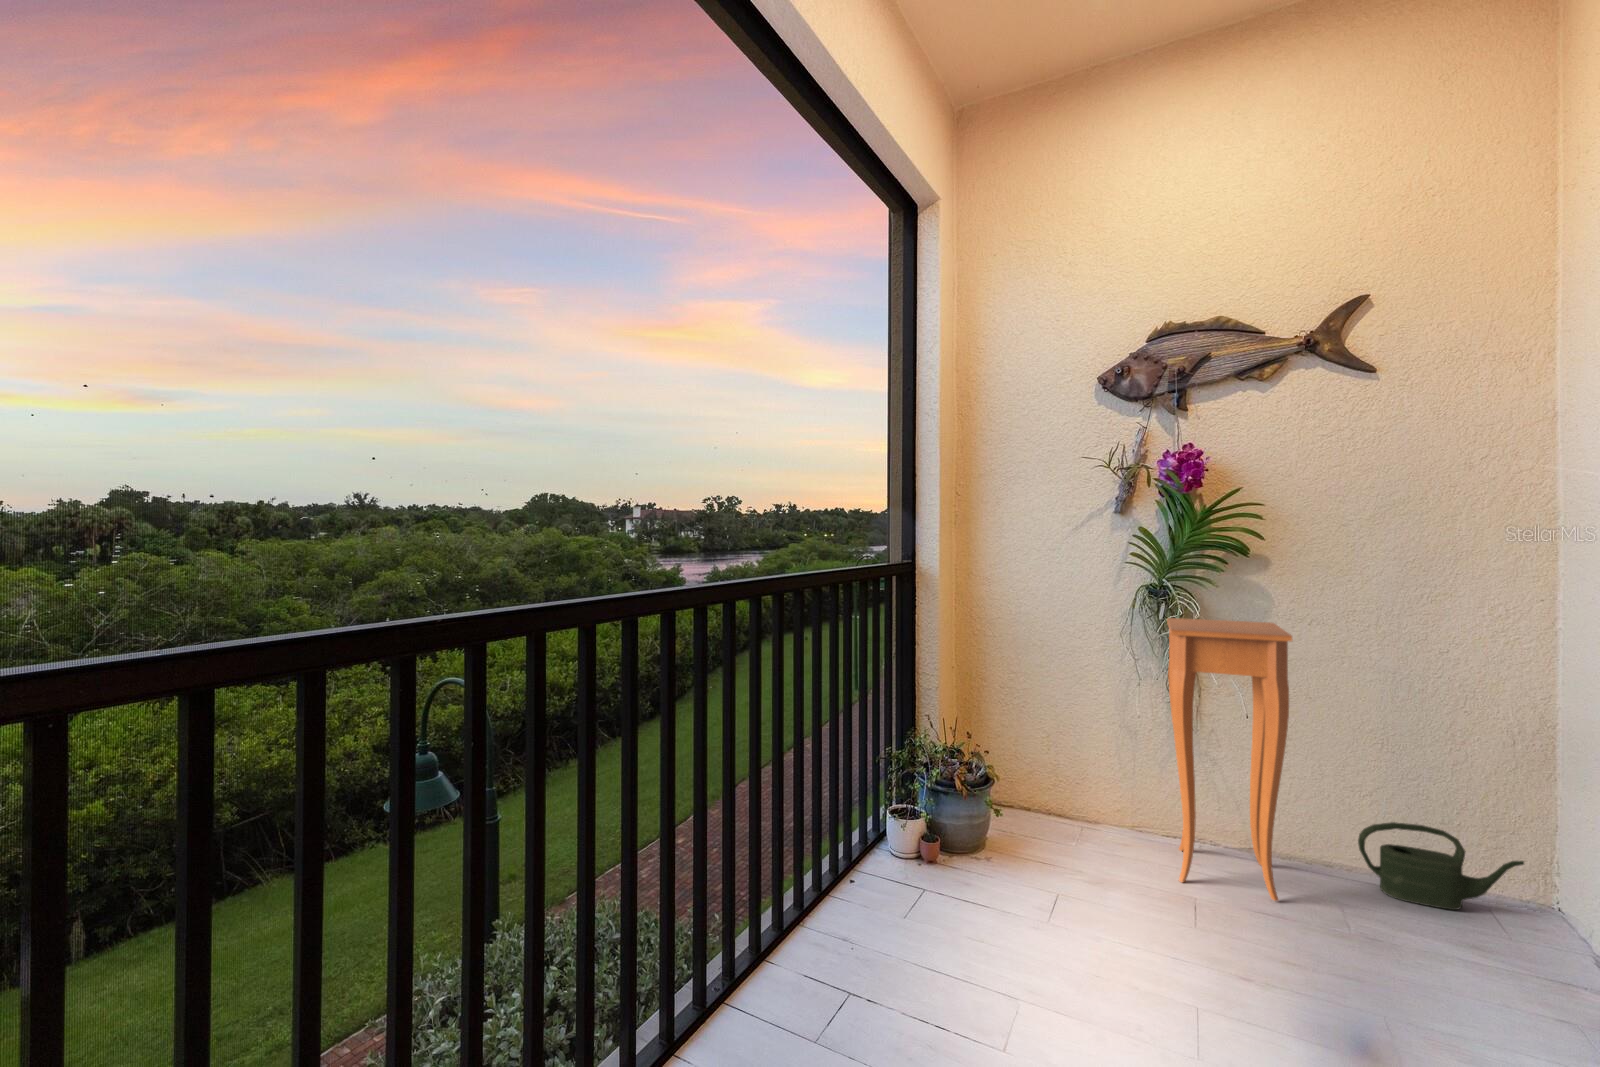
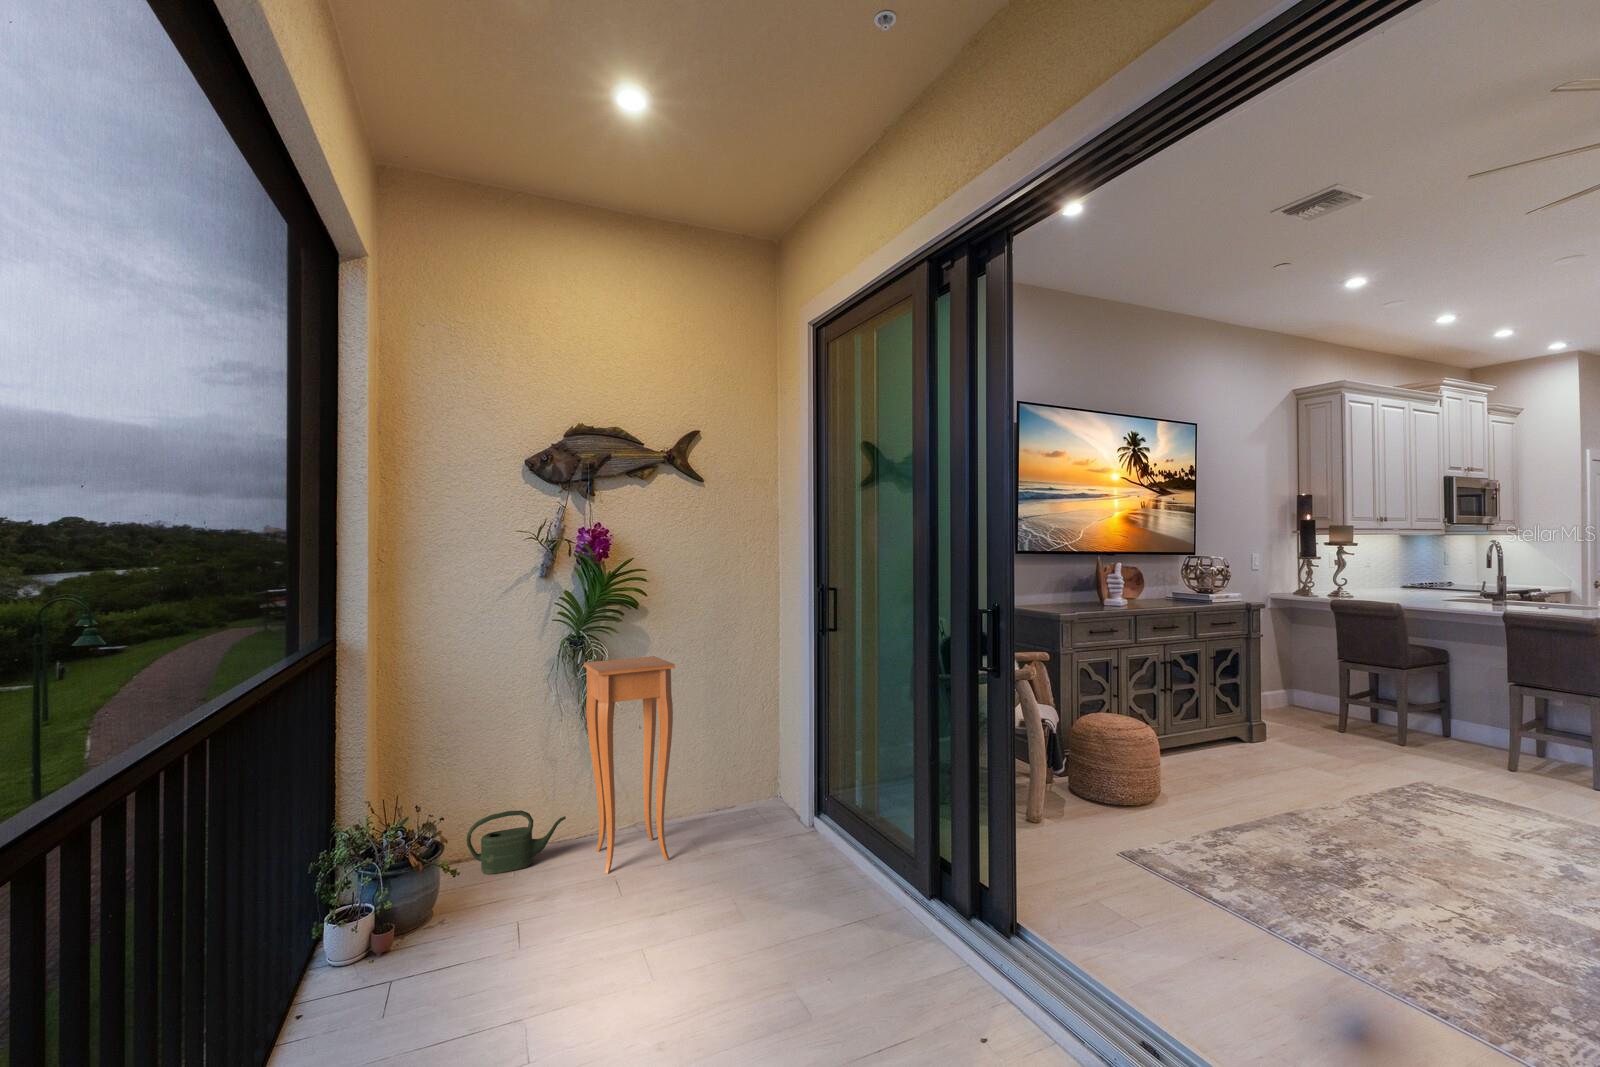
watering can: present [1358,822,1524,910] -> present [467,810,566,874]

